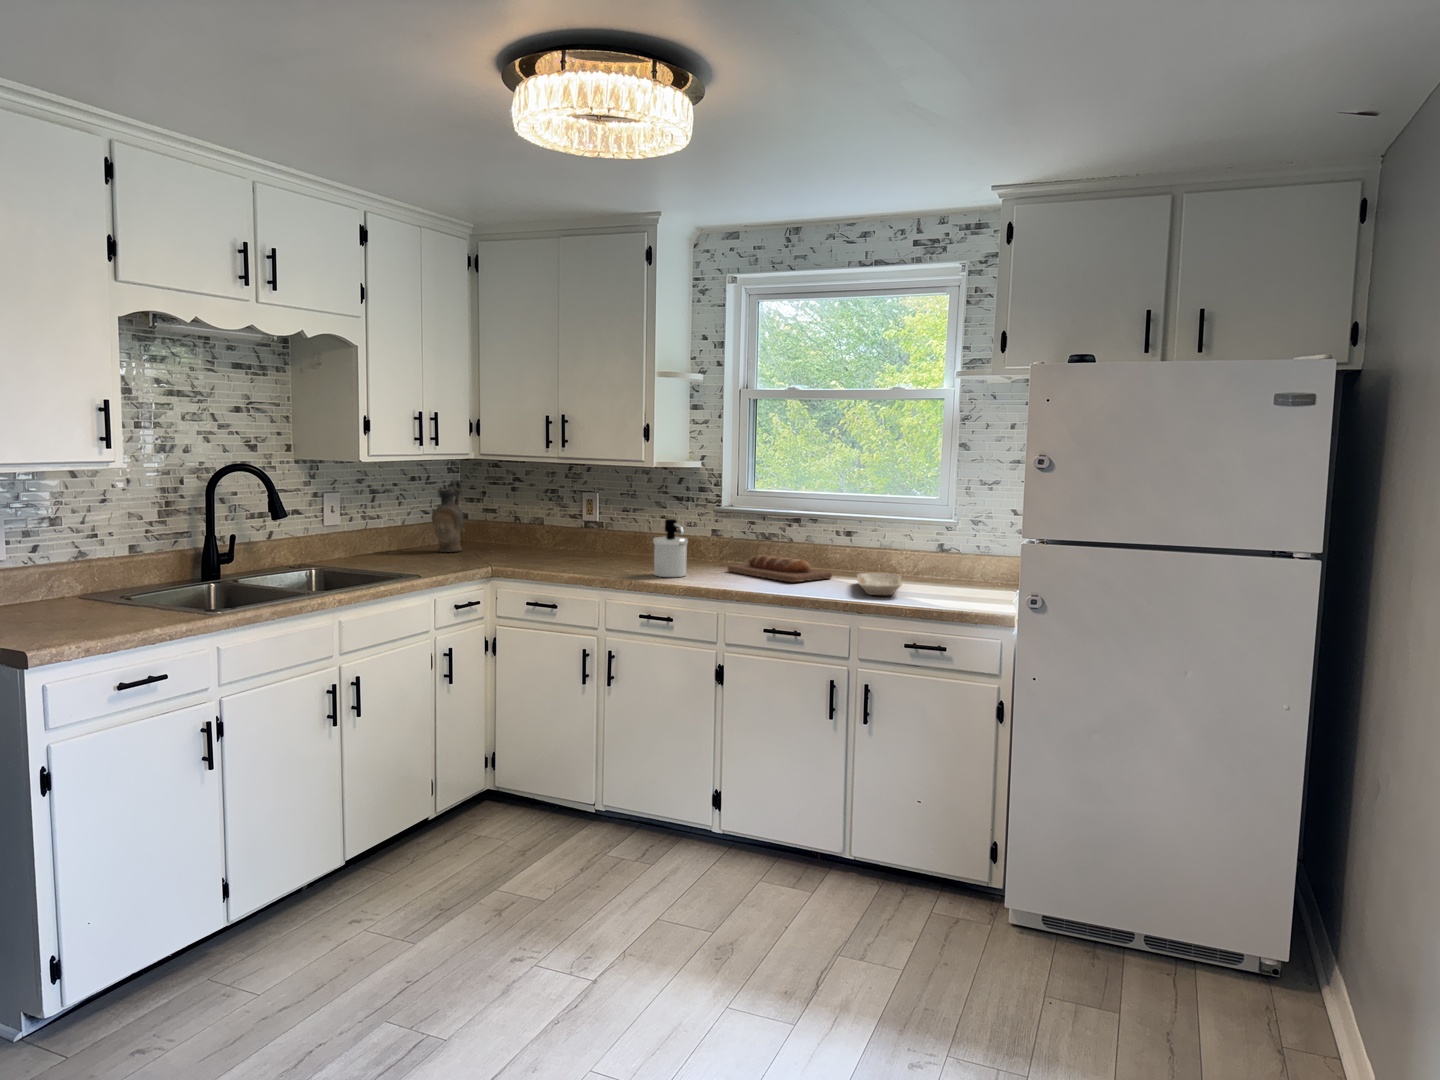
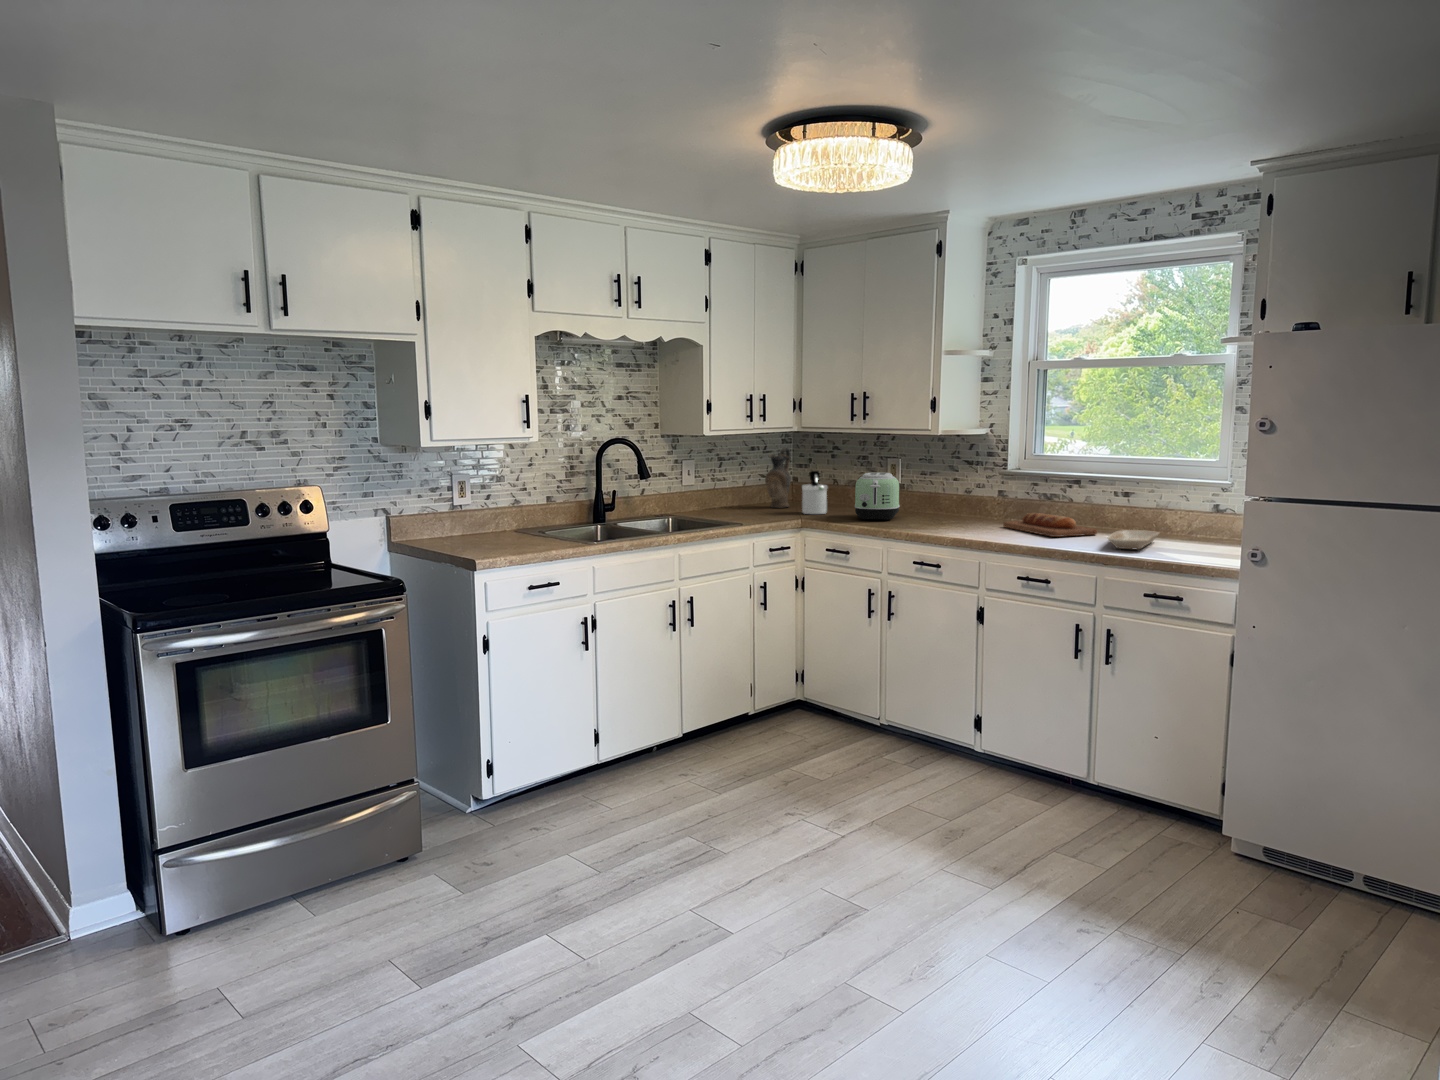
toaster: none [552,510,604,566] -> present [854,473,900,520]
soap dispenser: present [653,519,688,577] -> present [802,471,828,514]

